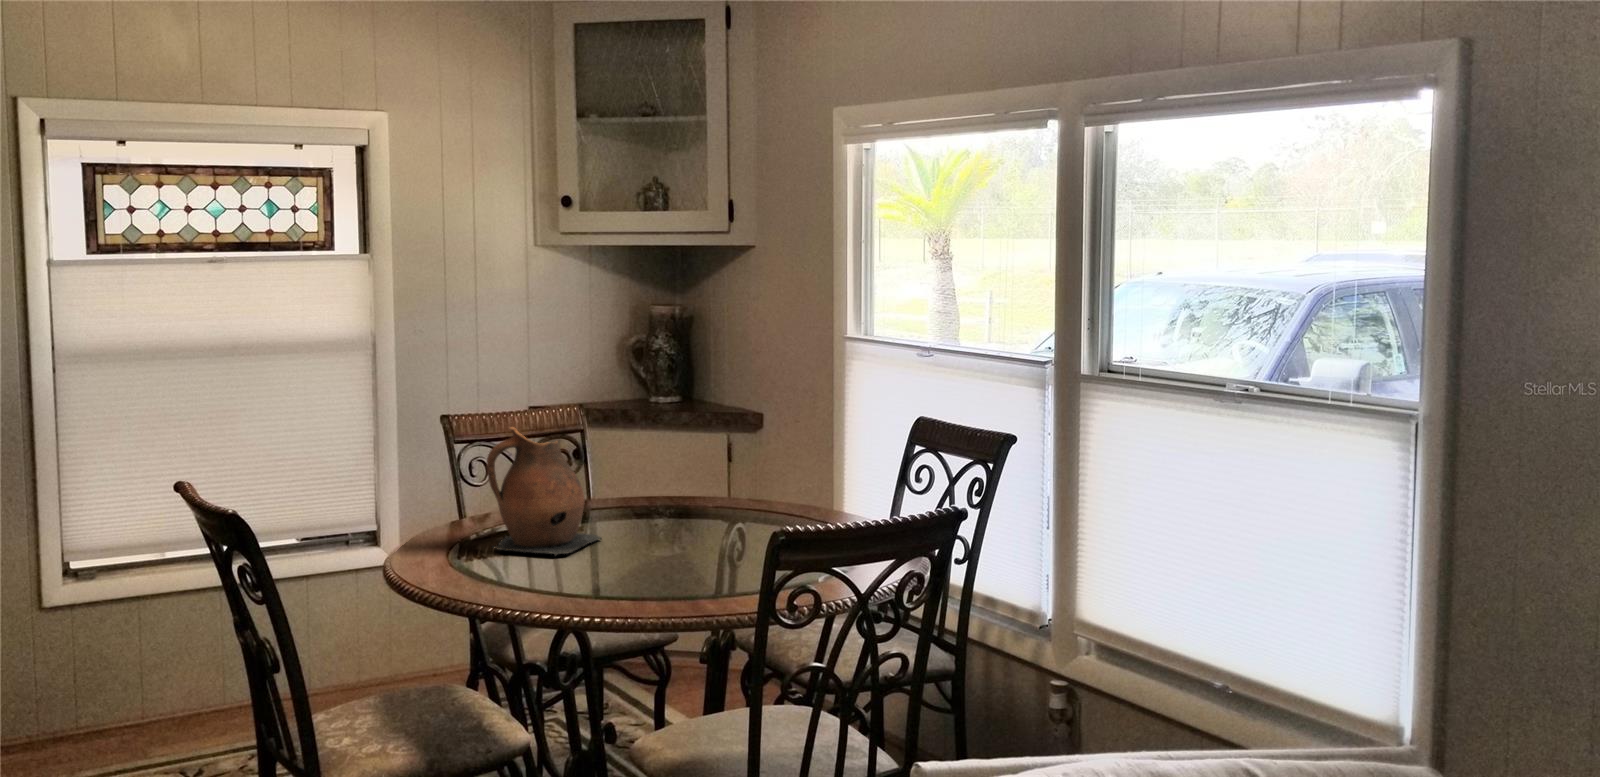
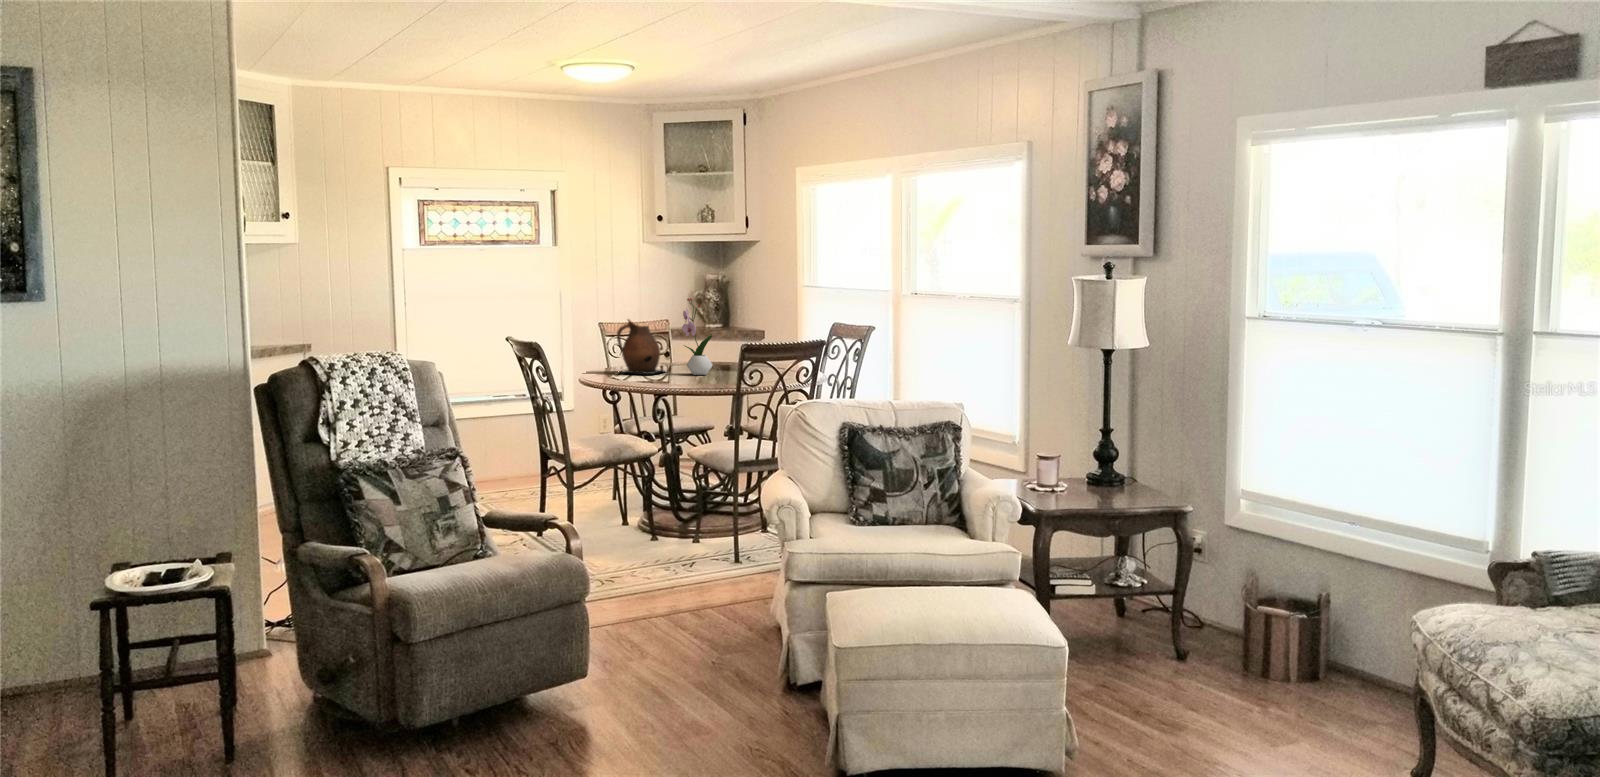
flower arrangement: none [634,381,705,553] -> present [682,298,713,375]

